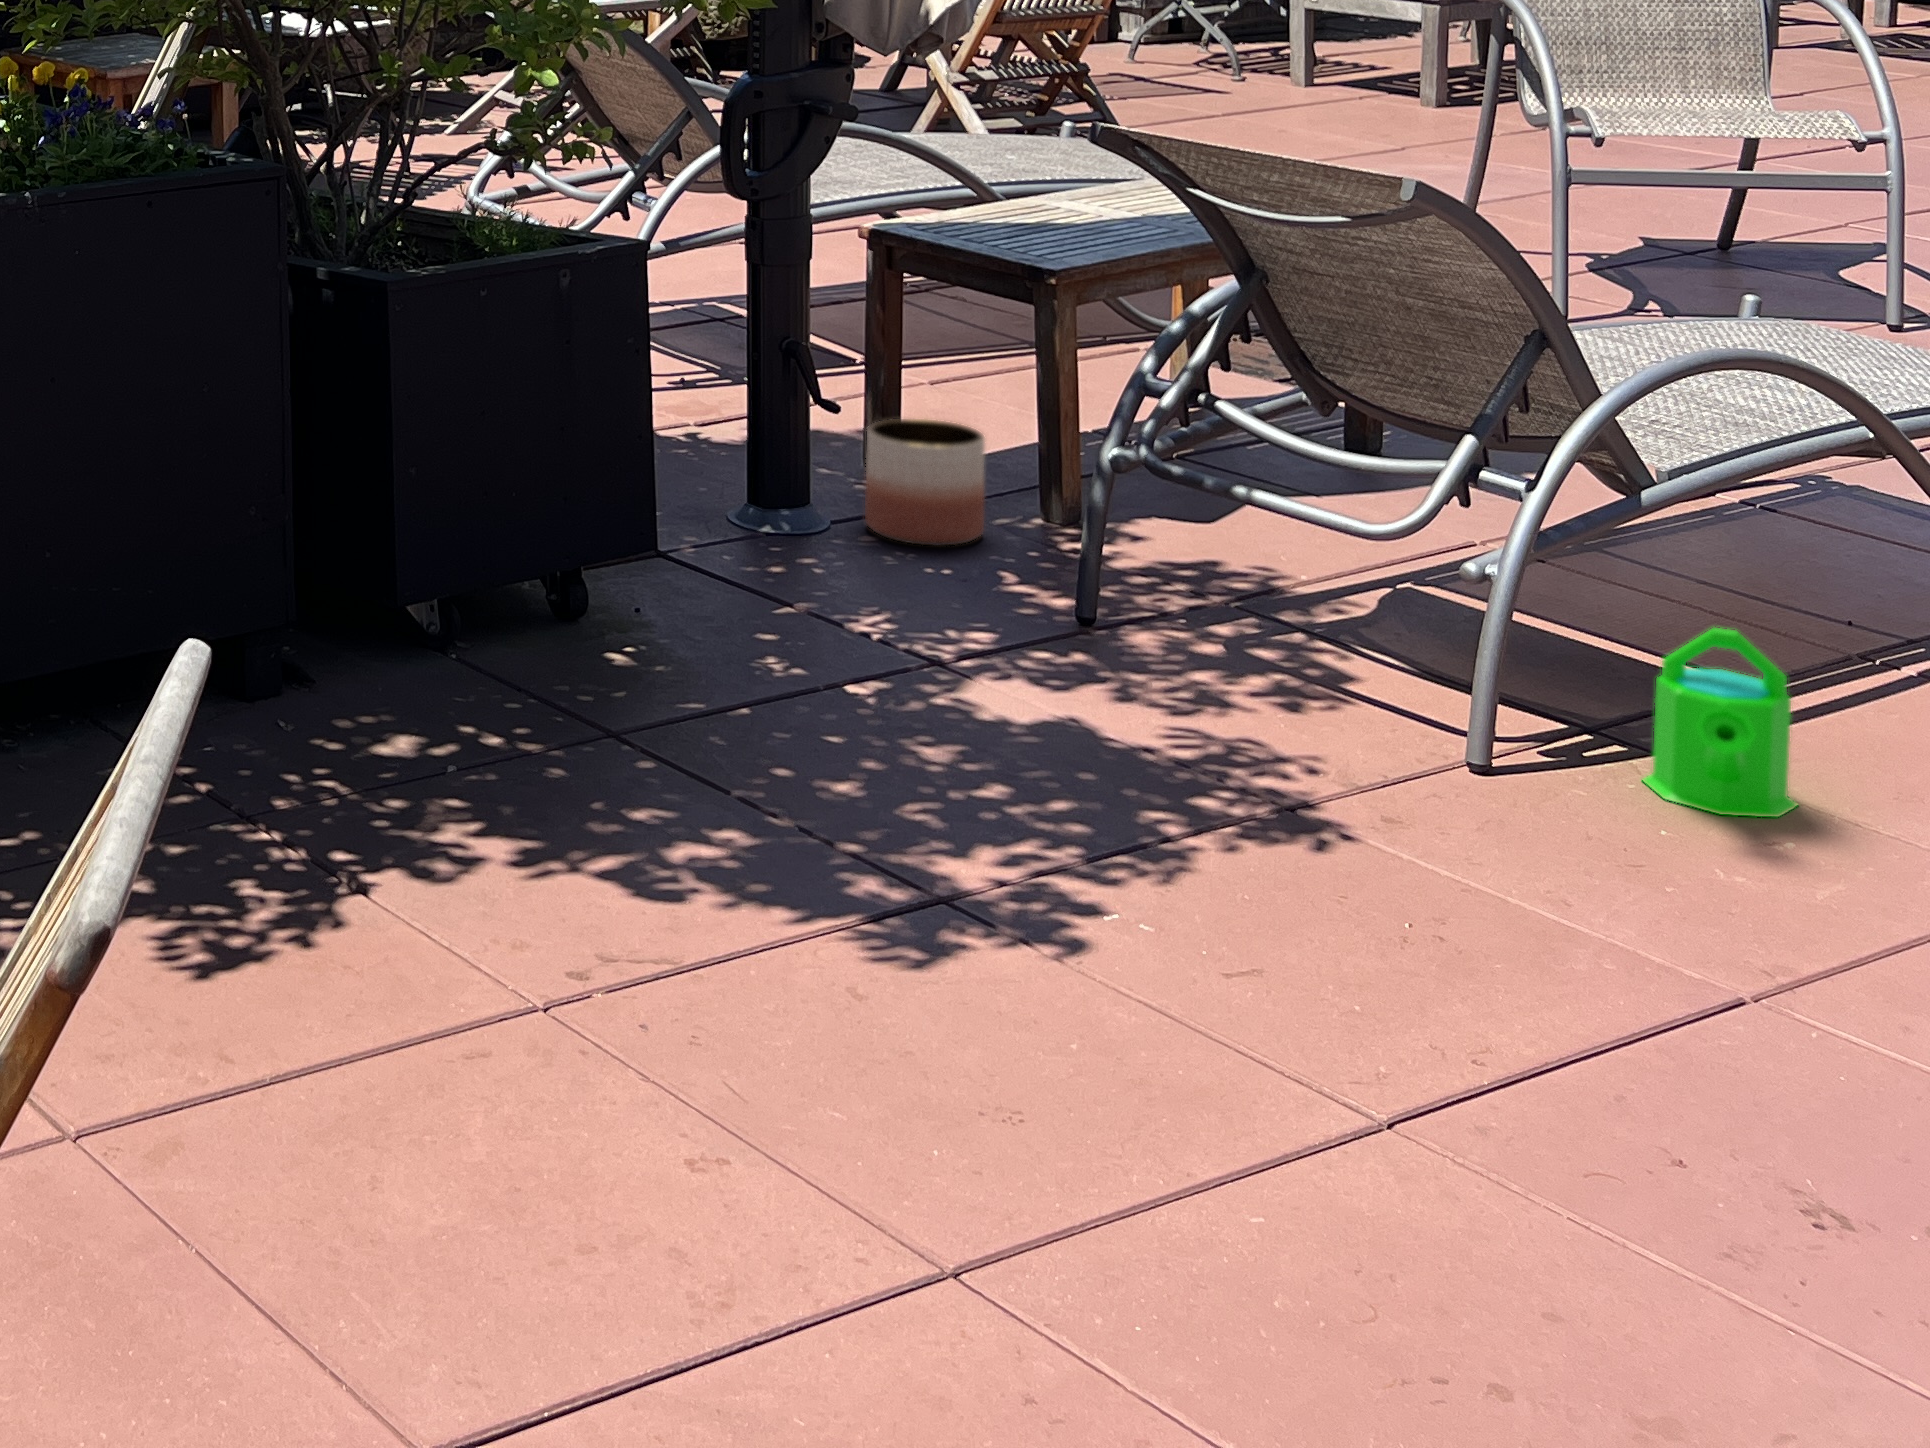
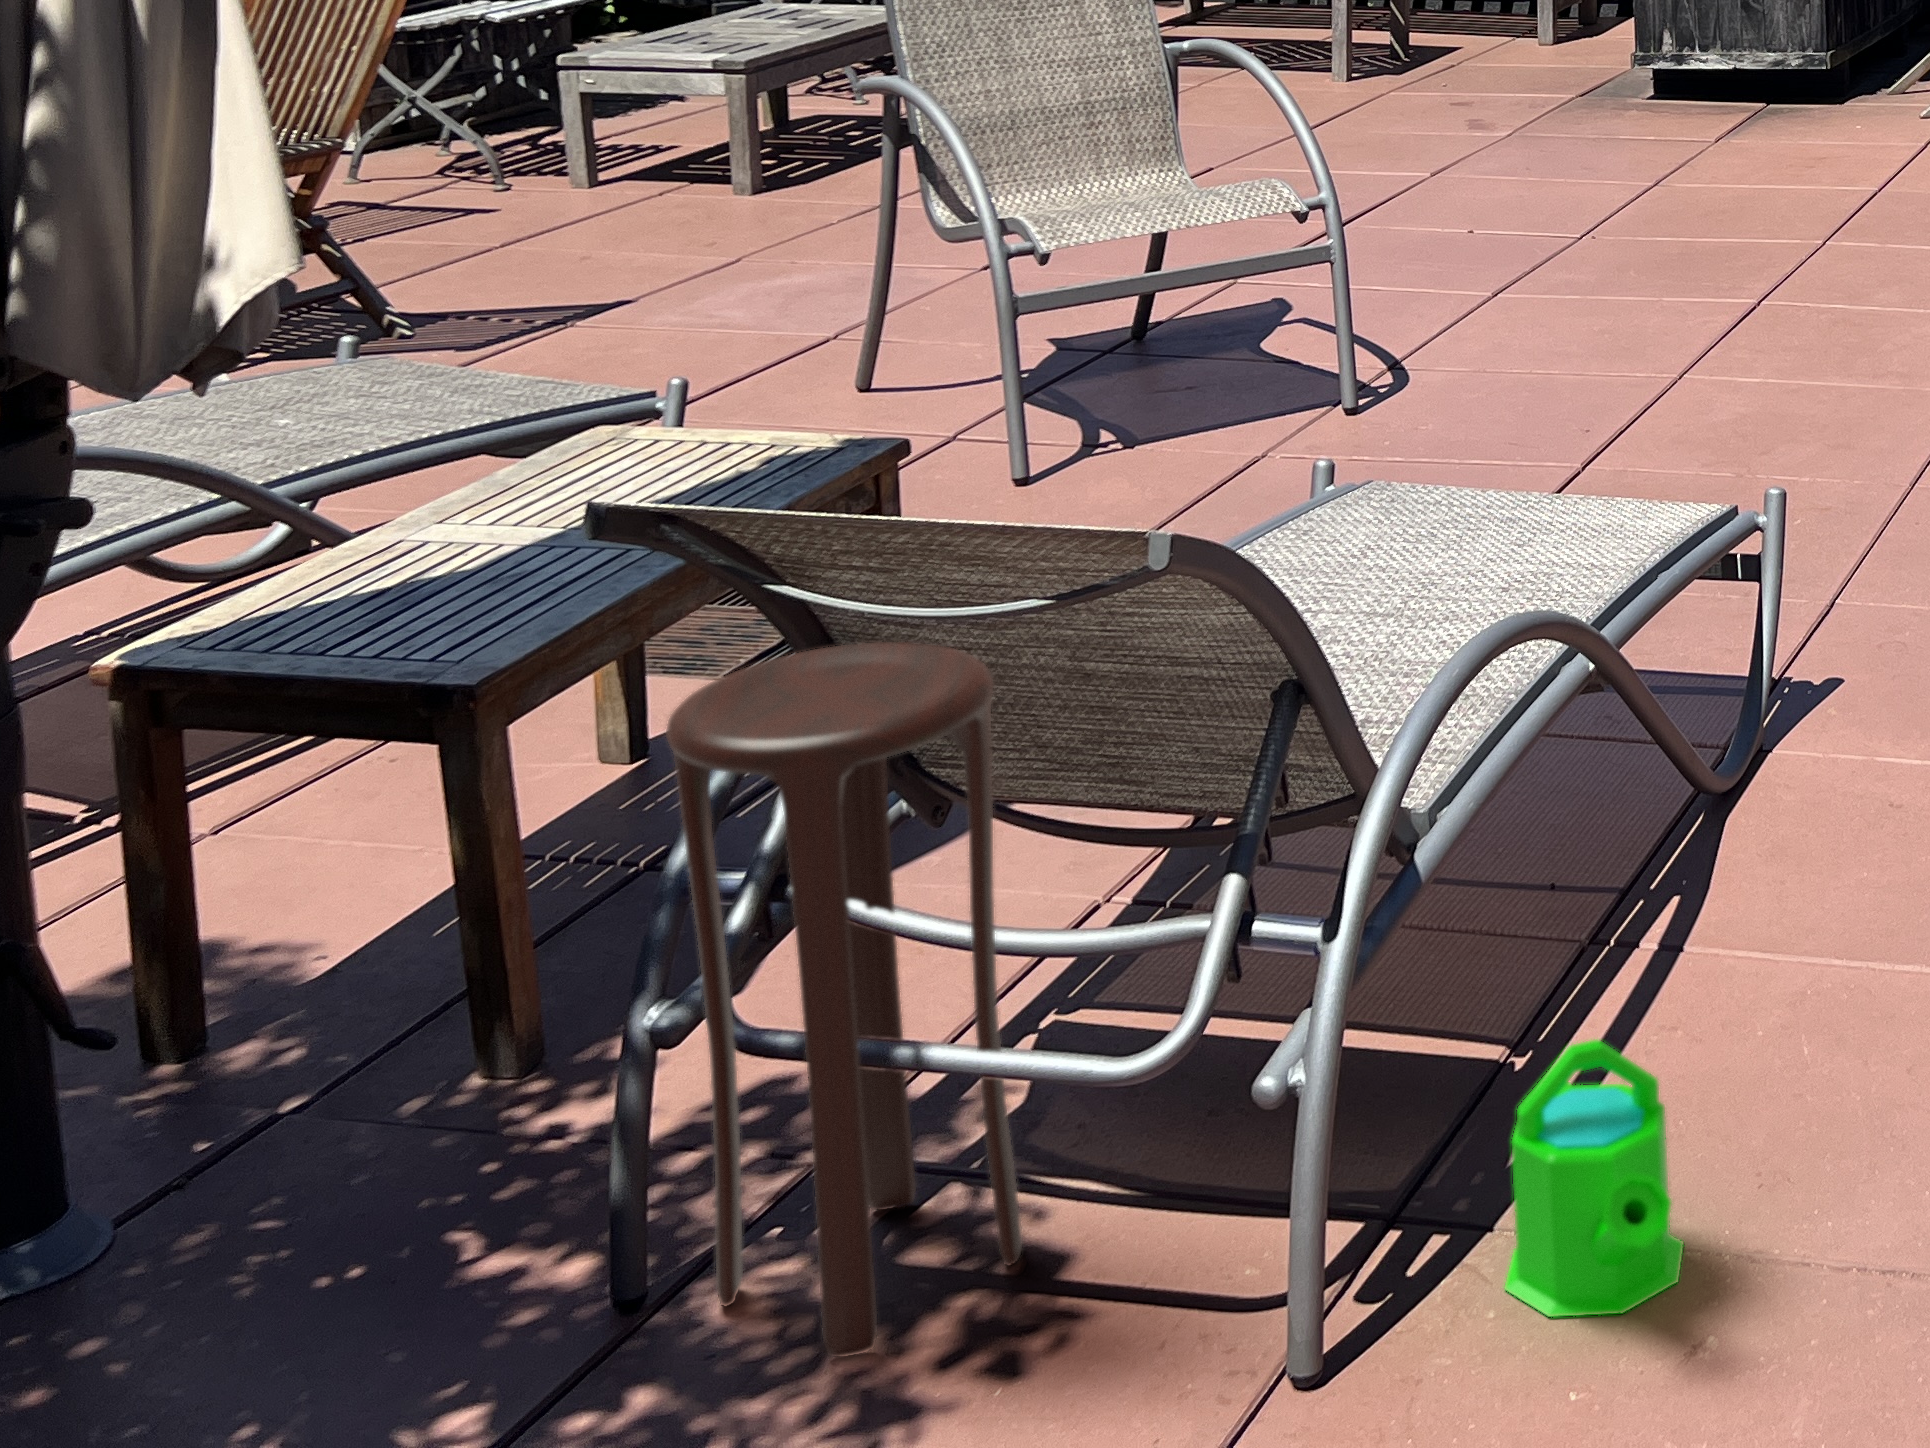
stool: none [1133,261,1341,673] -> present [666,642,1023,1357]
planter: present [865,419,985,546] -> none [157,992,396,1251]

